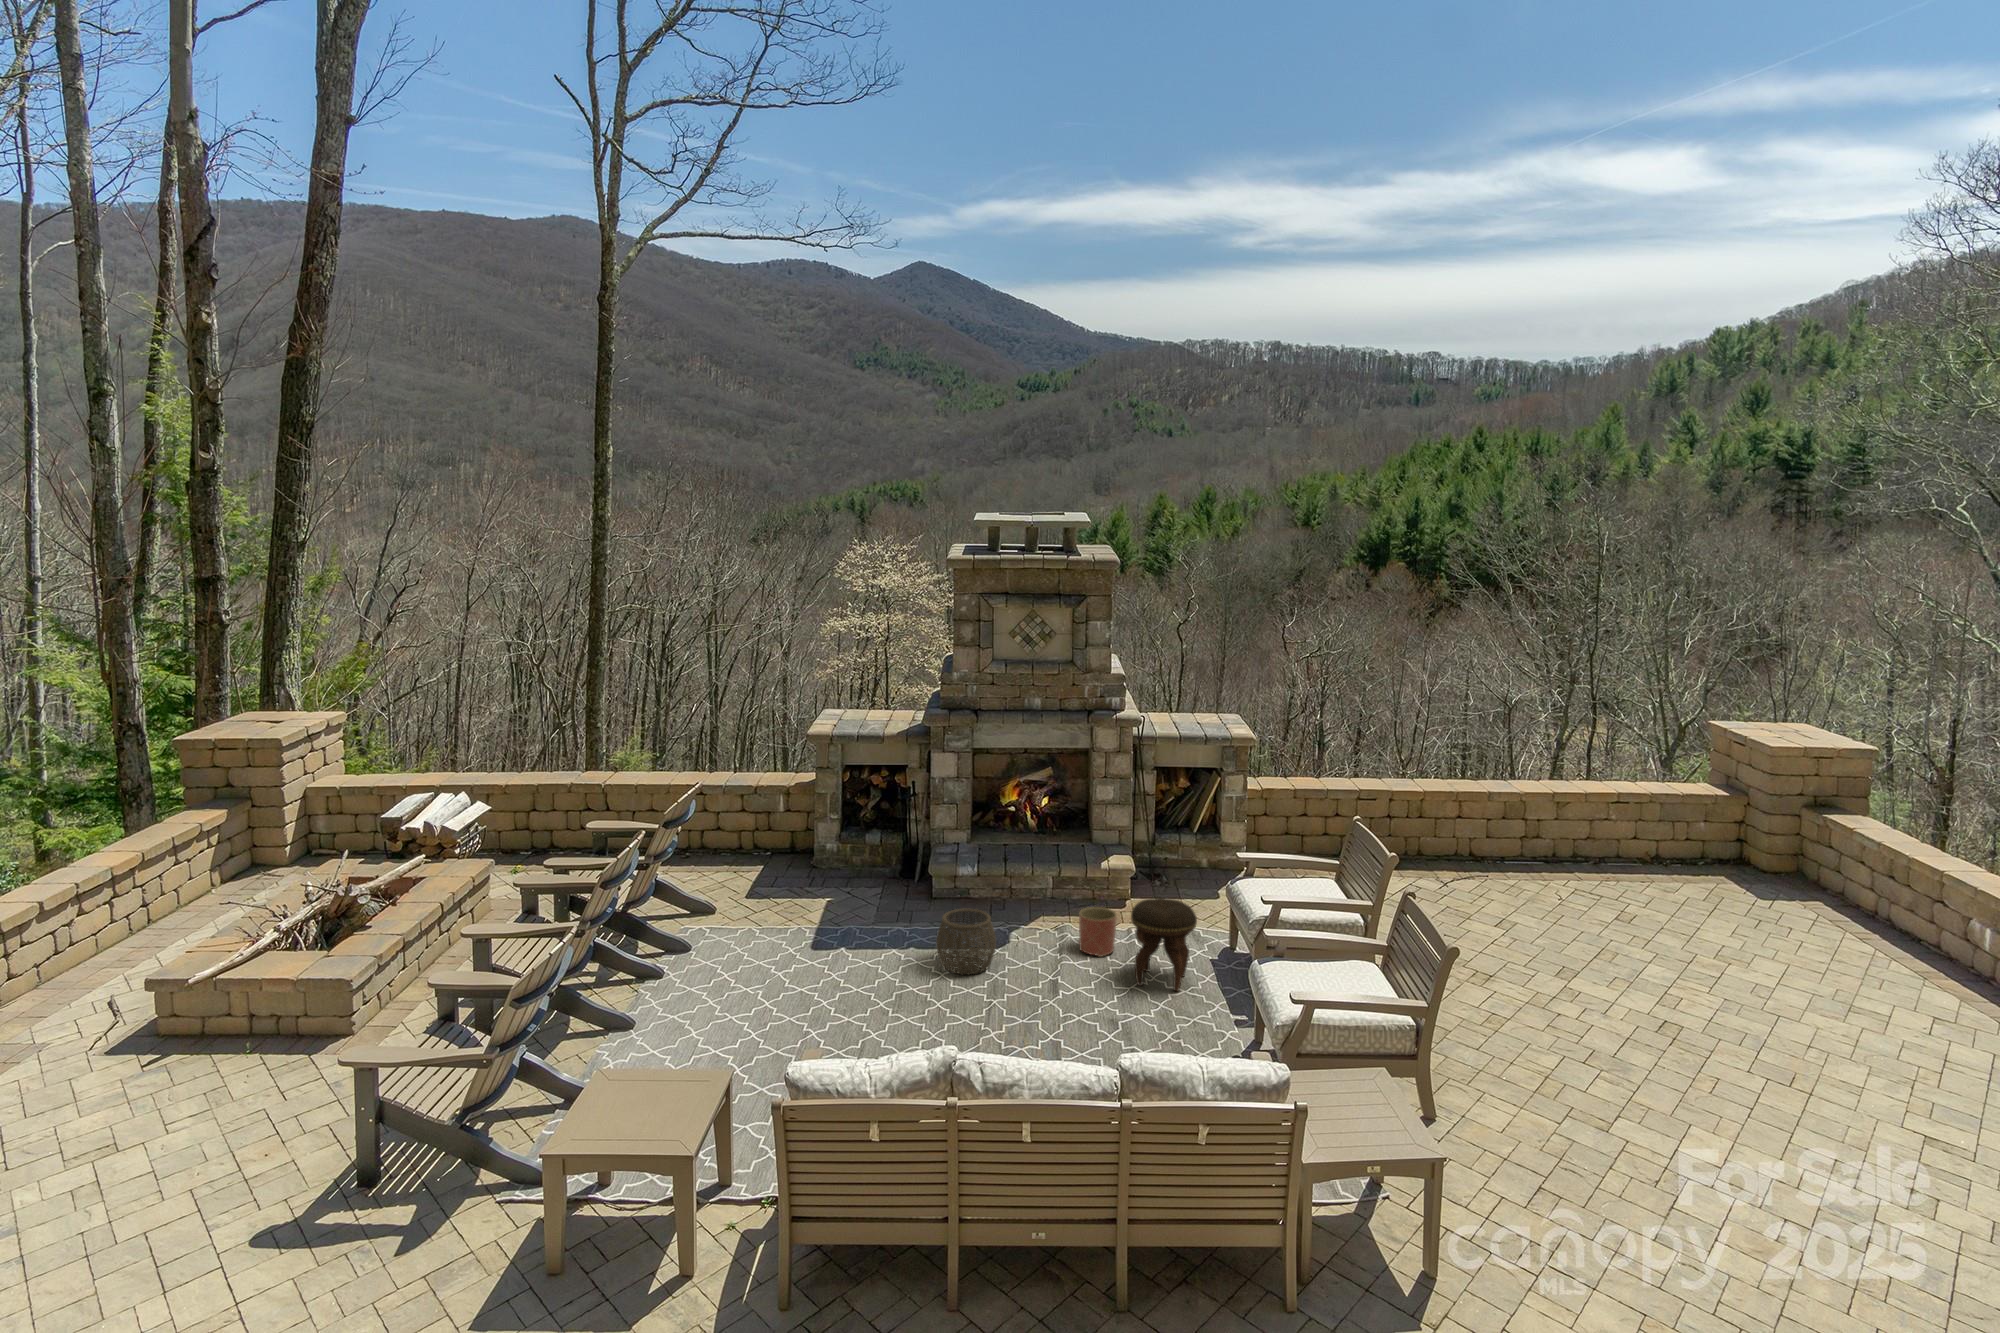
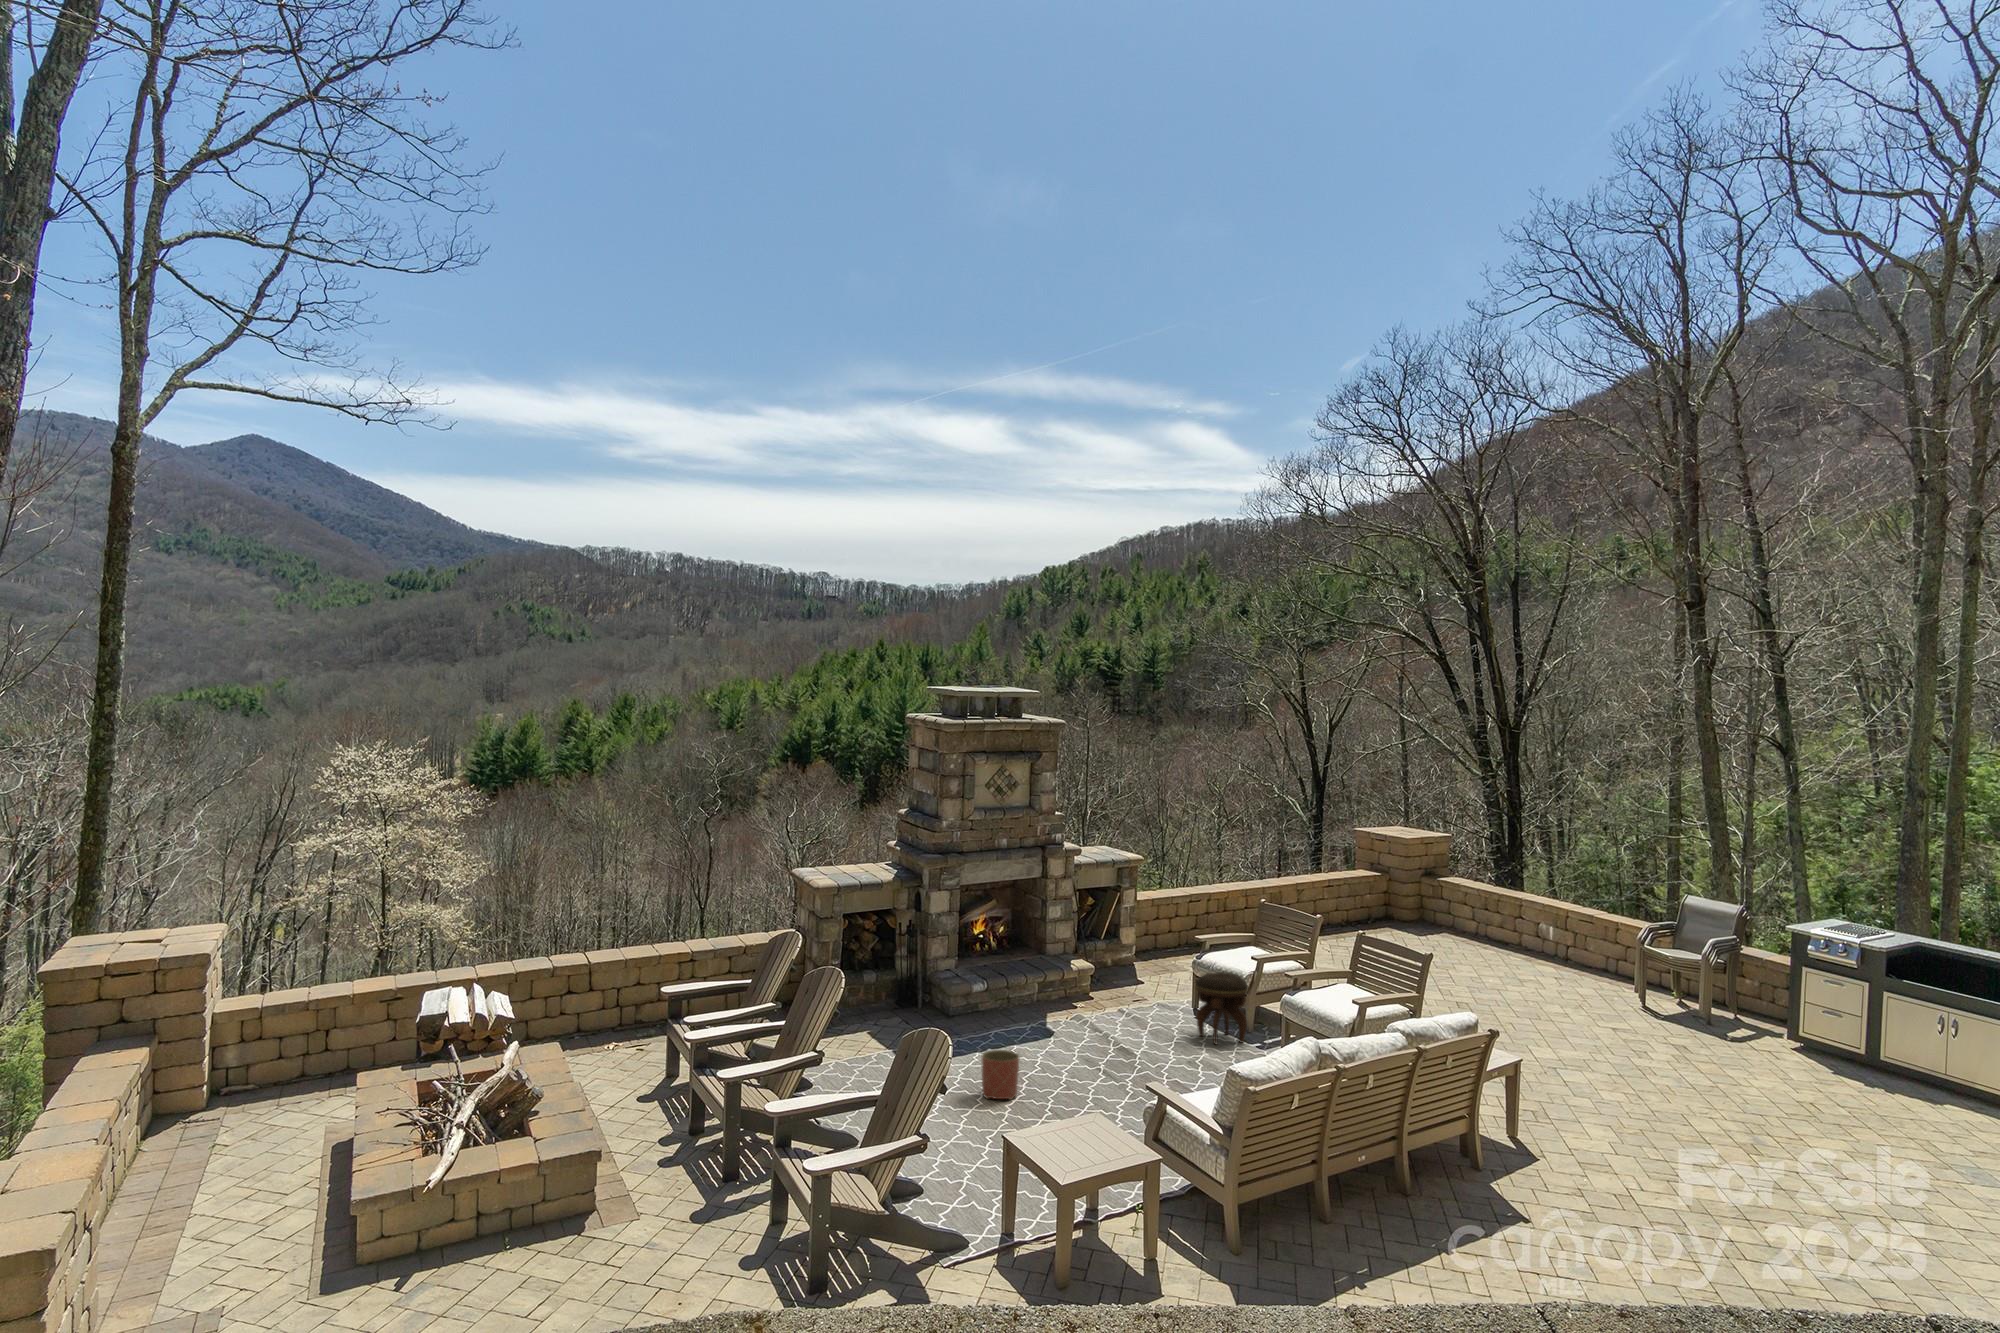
planter: present [1079,907,1117,957] -> present [981,1050,1019,1100]
woven basket: present [936,909,996,975] -> none [1062,1007,1115,1064]

